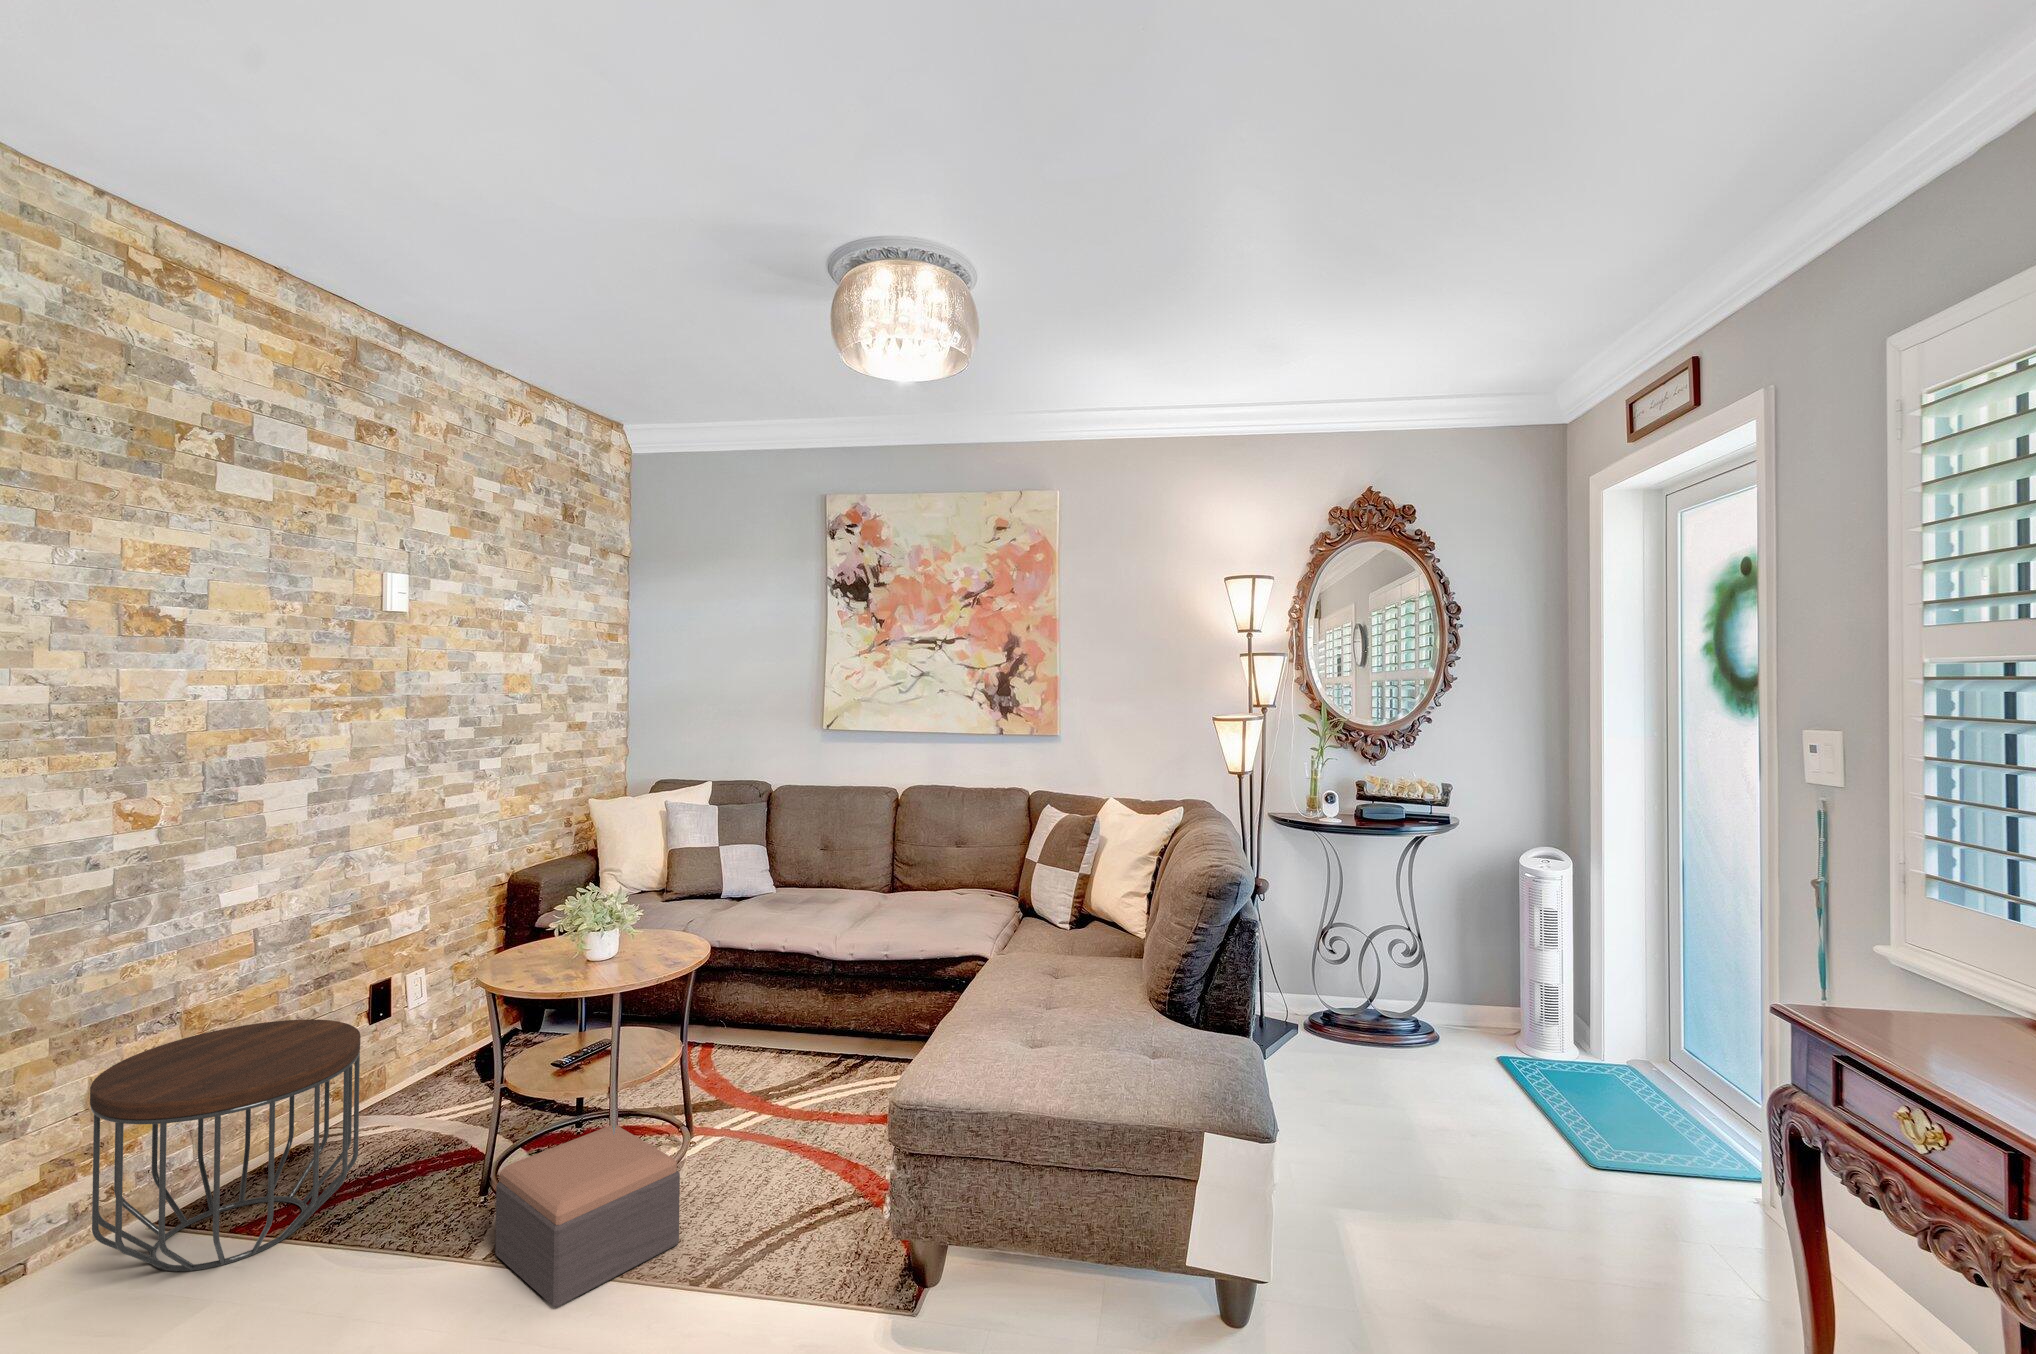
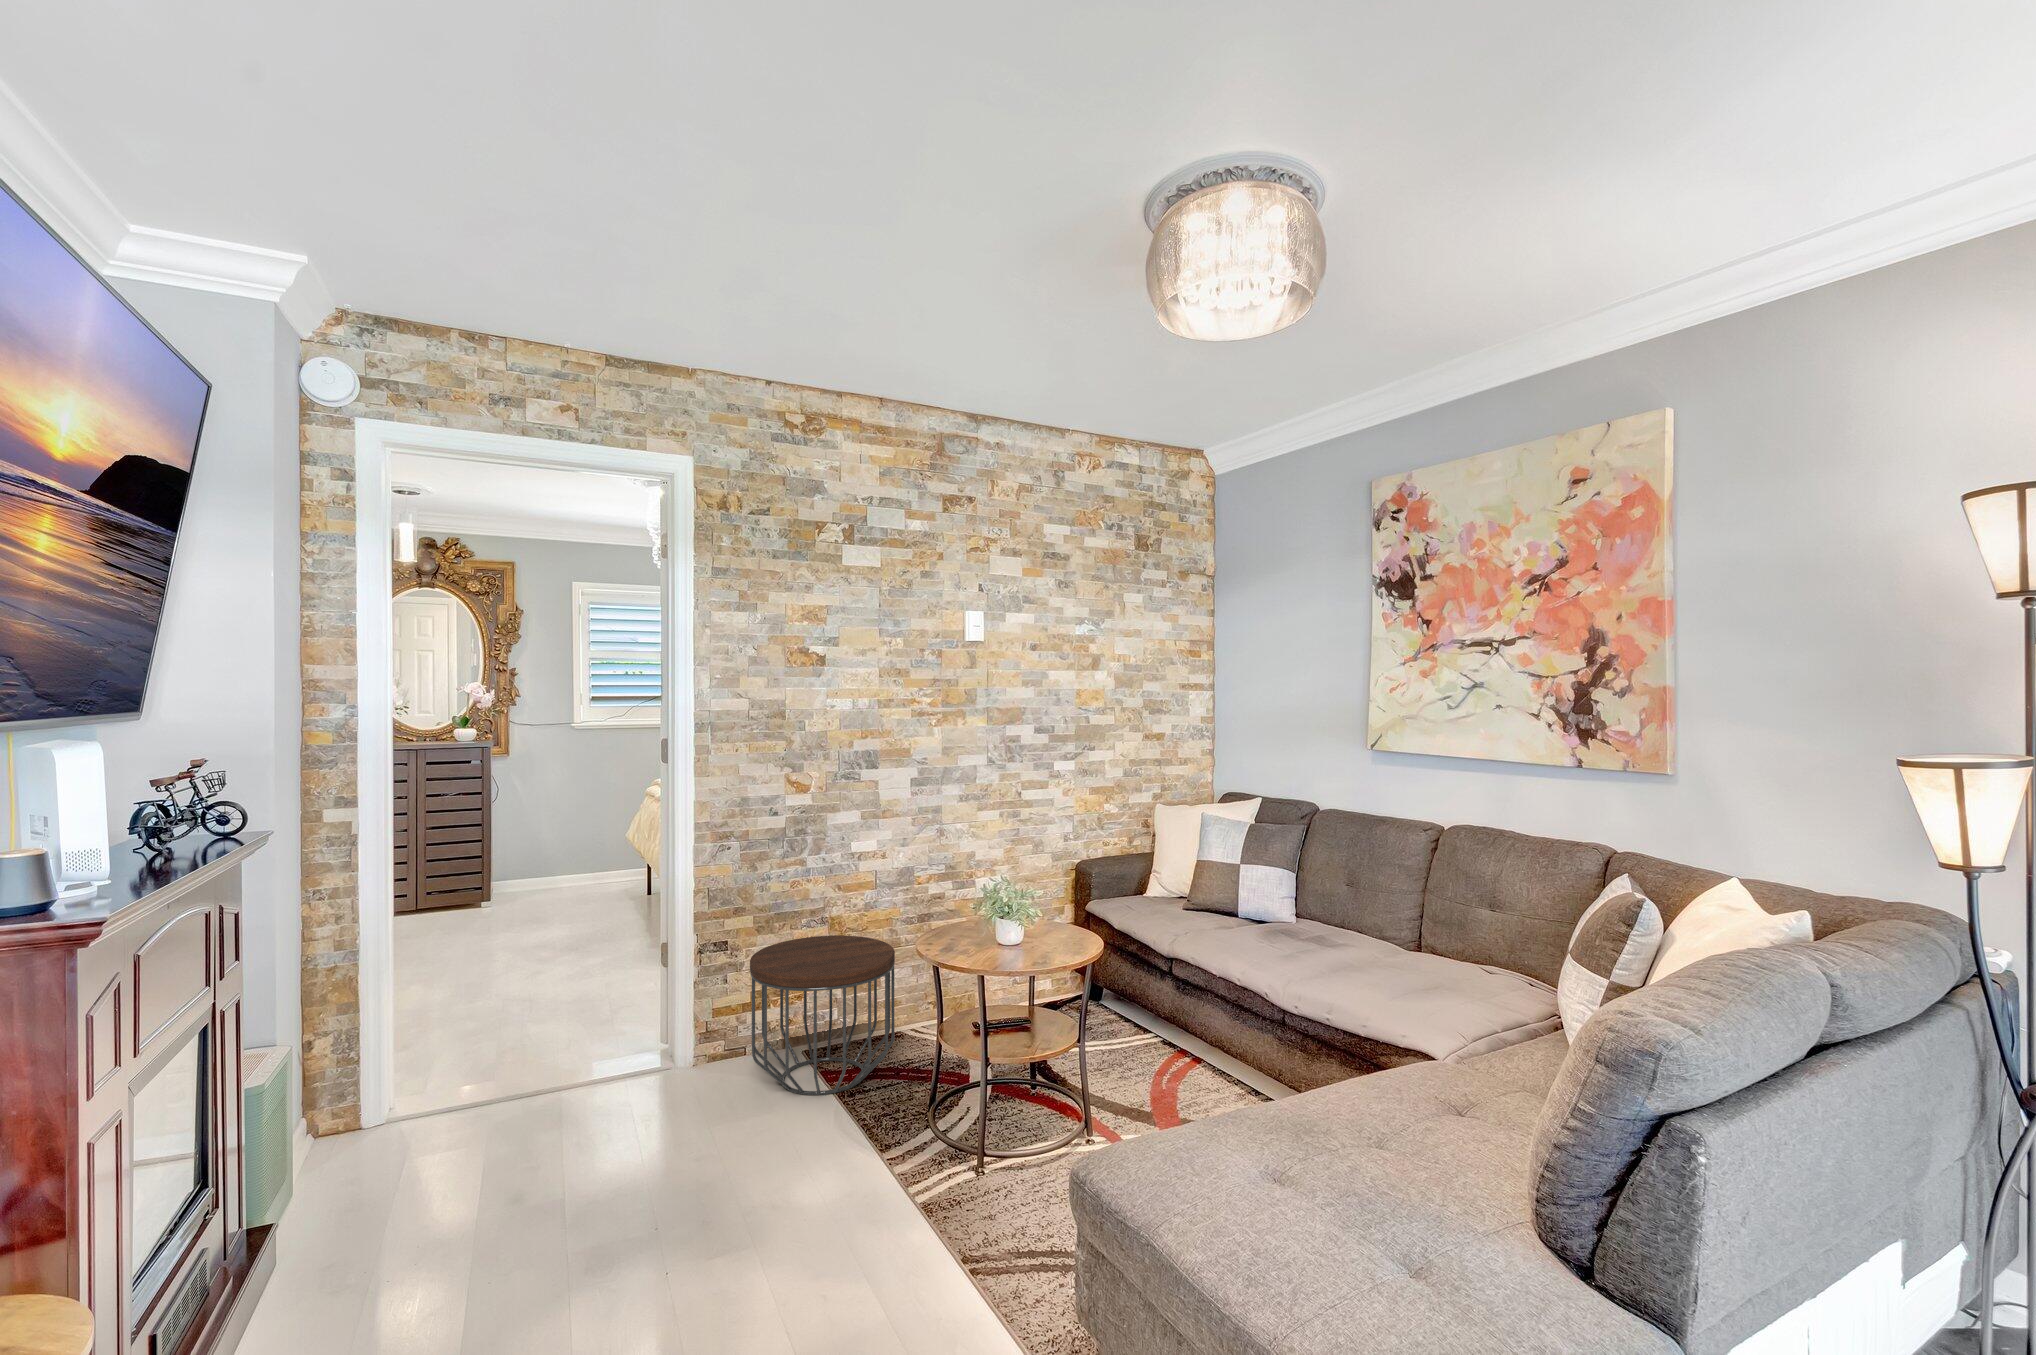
footstool: present [495,1125,680,1308] -> none [901,1088,1017,1219]

